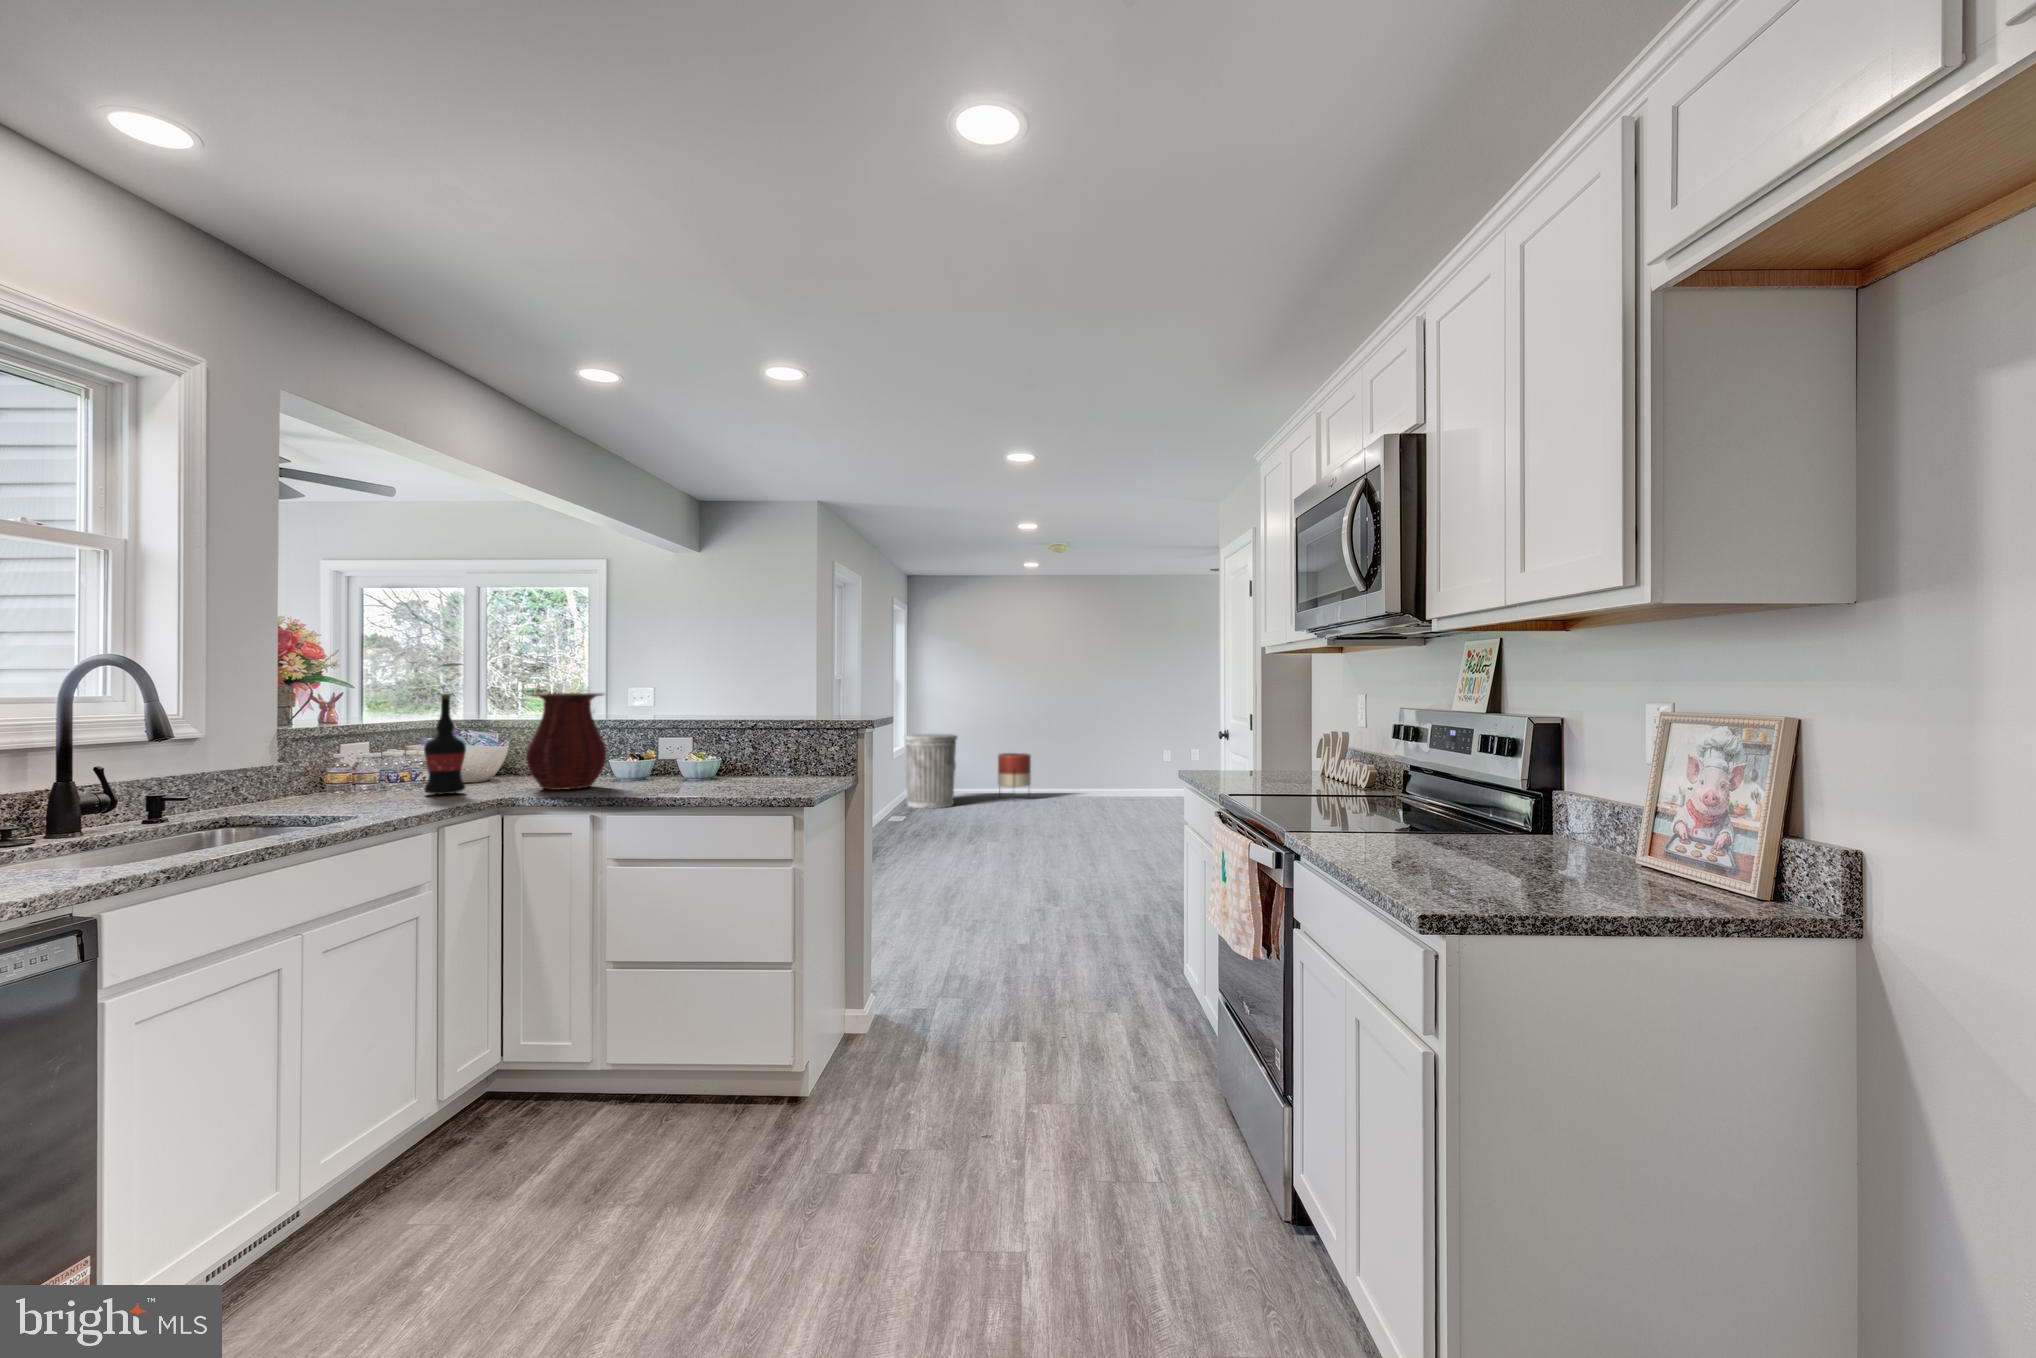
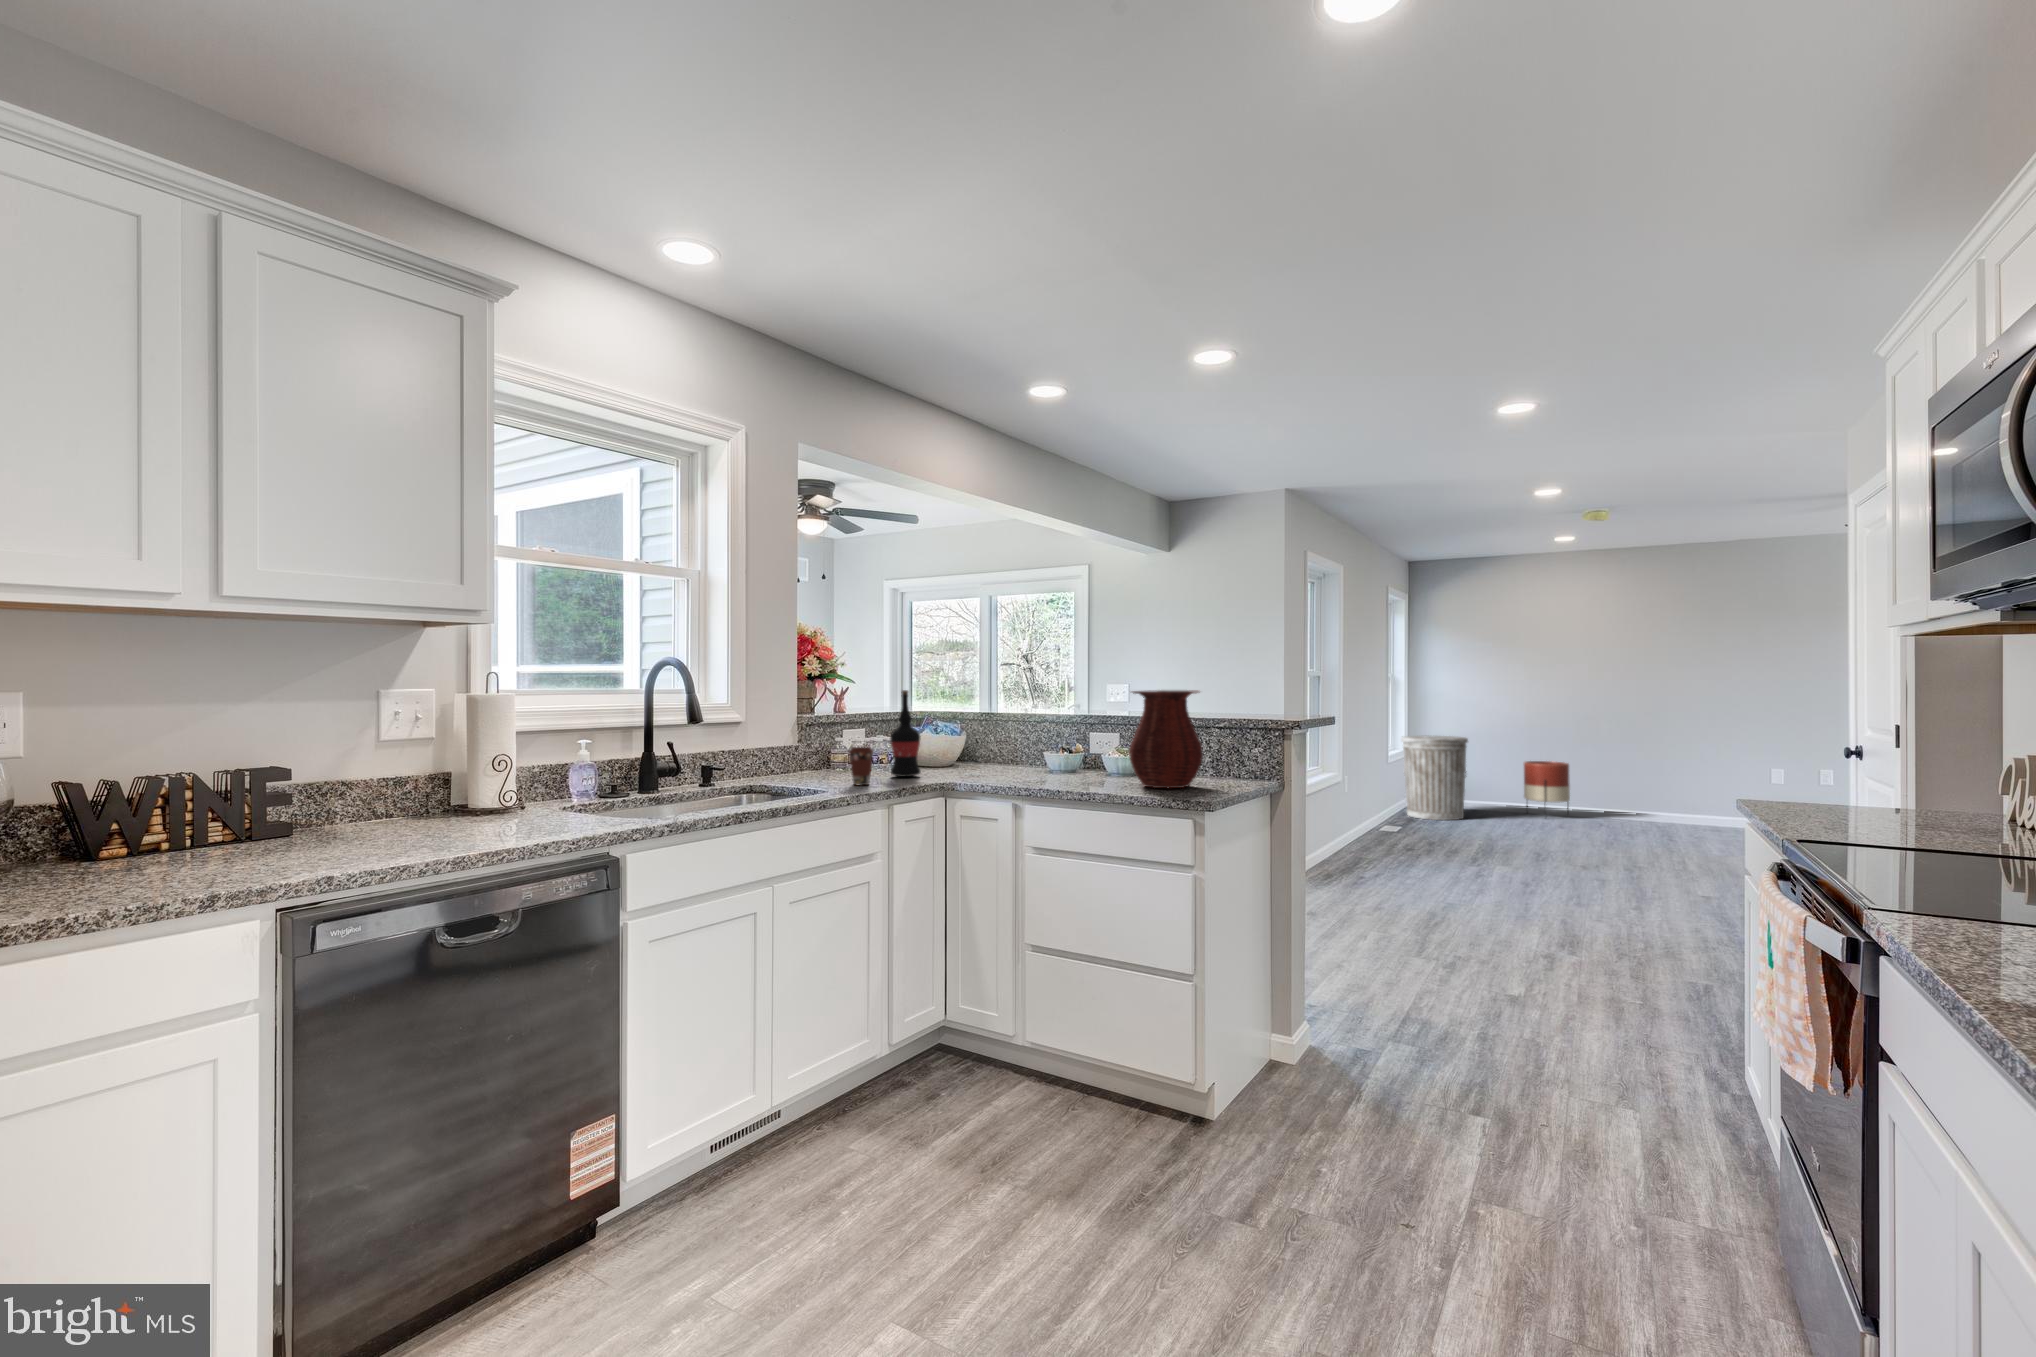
vase: present [526,693,607,790] -> present [1129,690,1203,788]
coffee cup: none [376,761,414,807] -> present [849,747,873,785]

